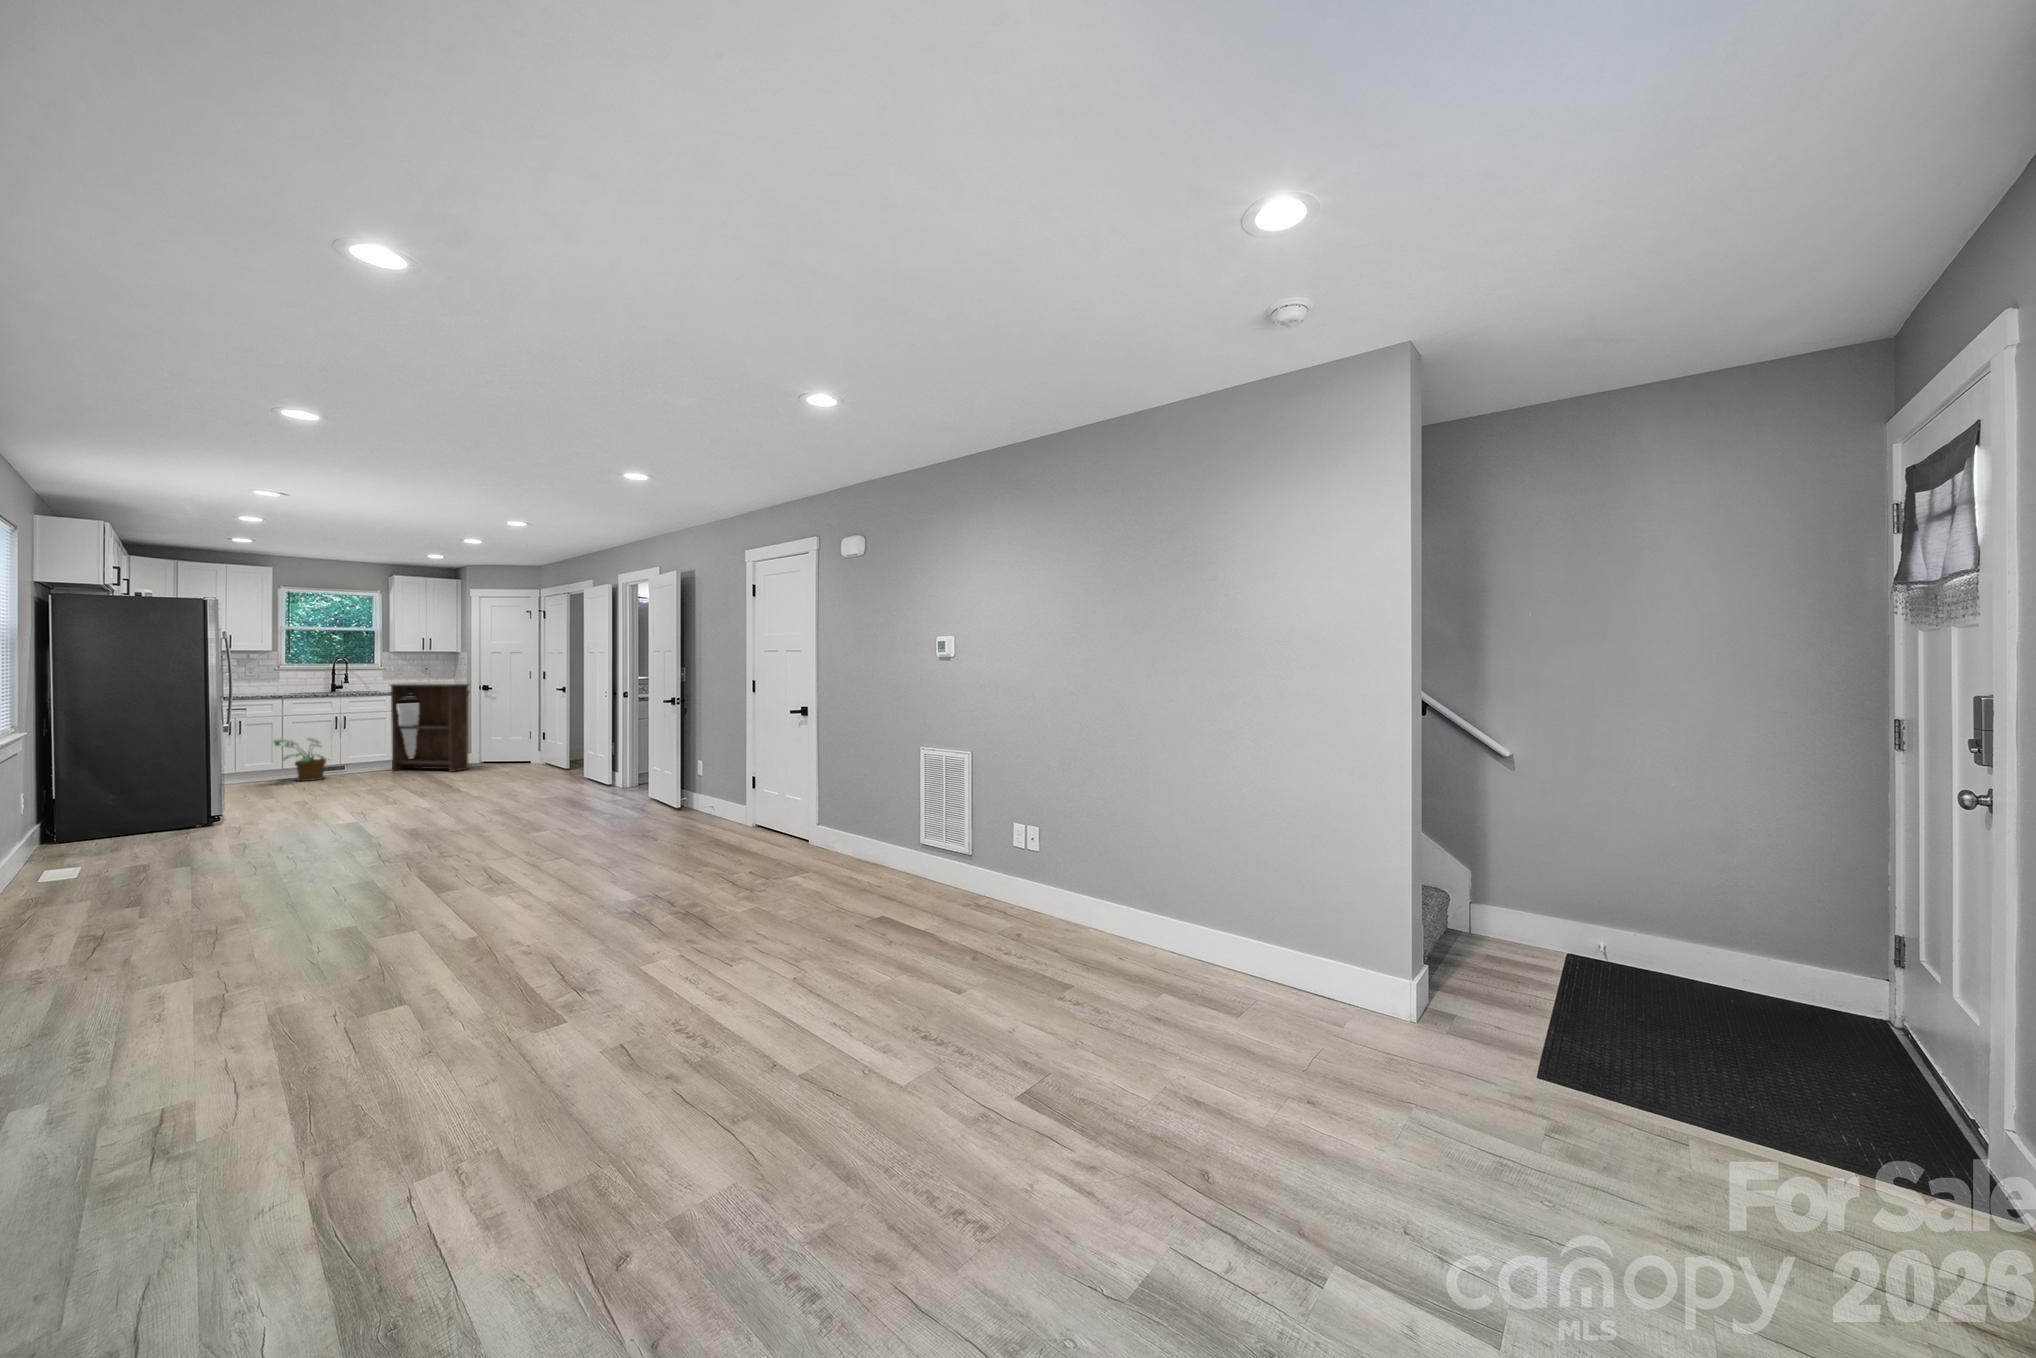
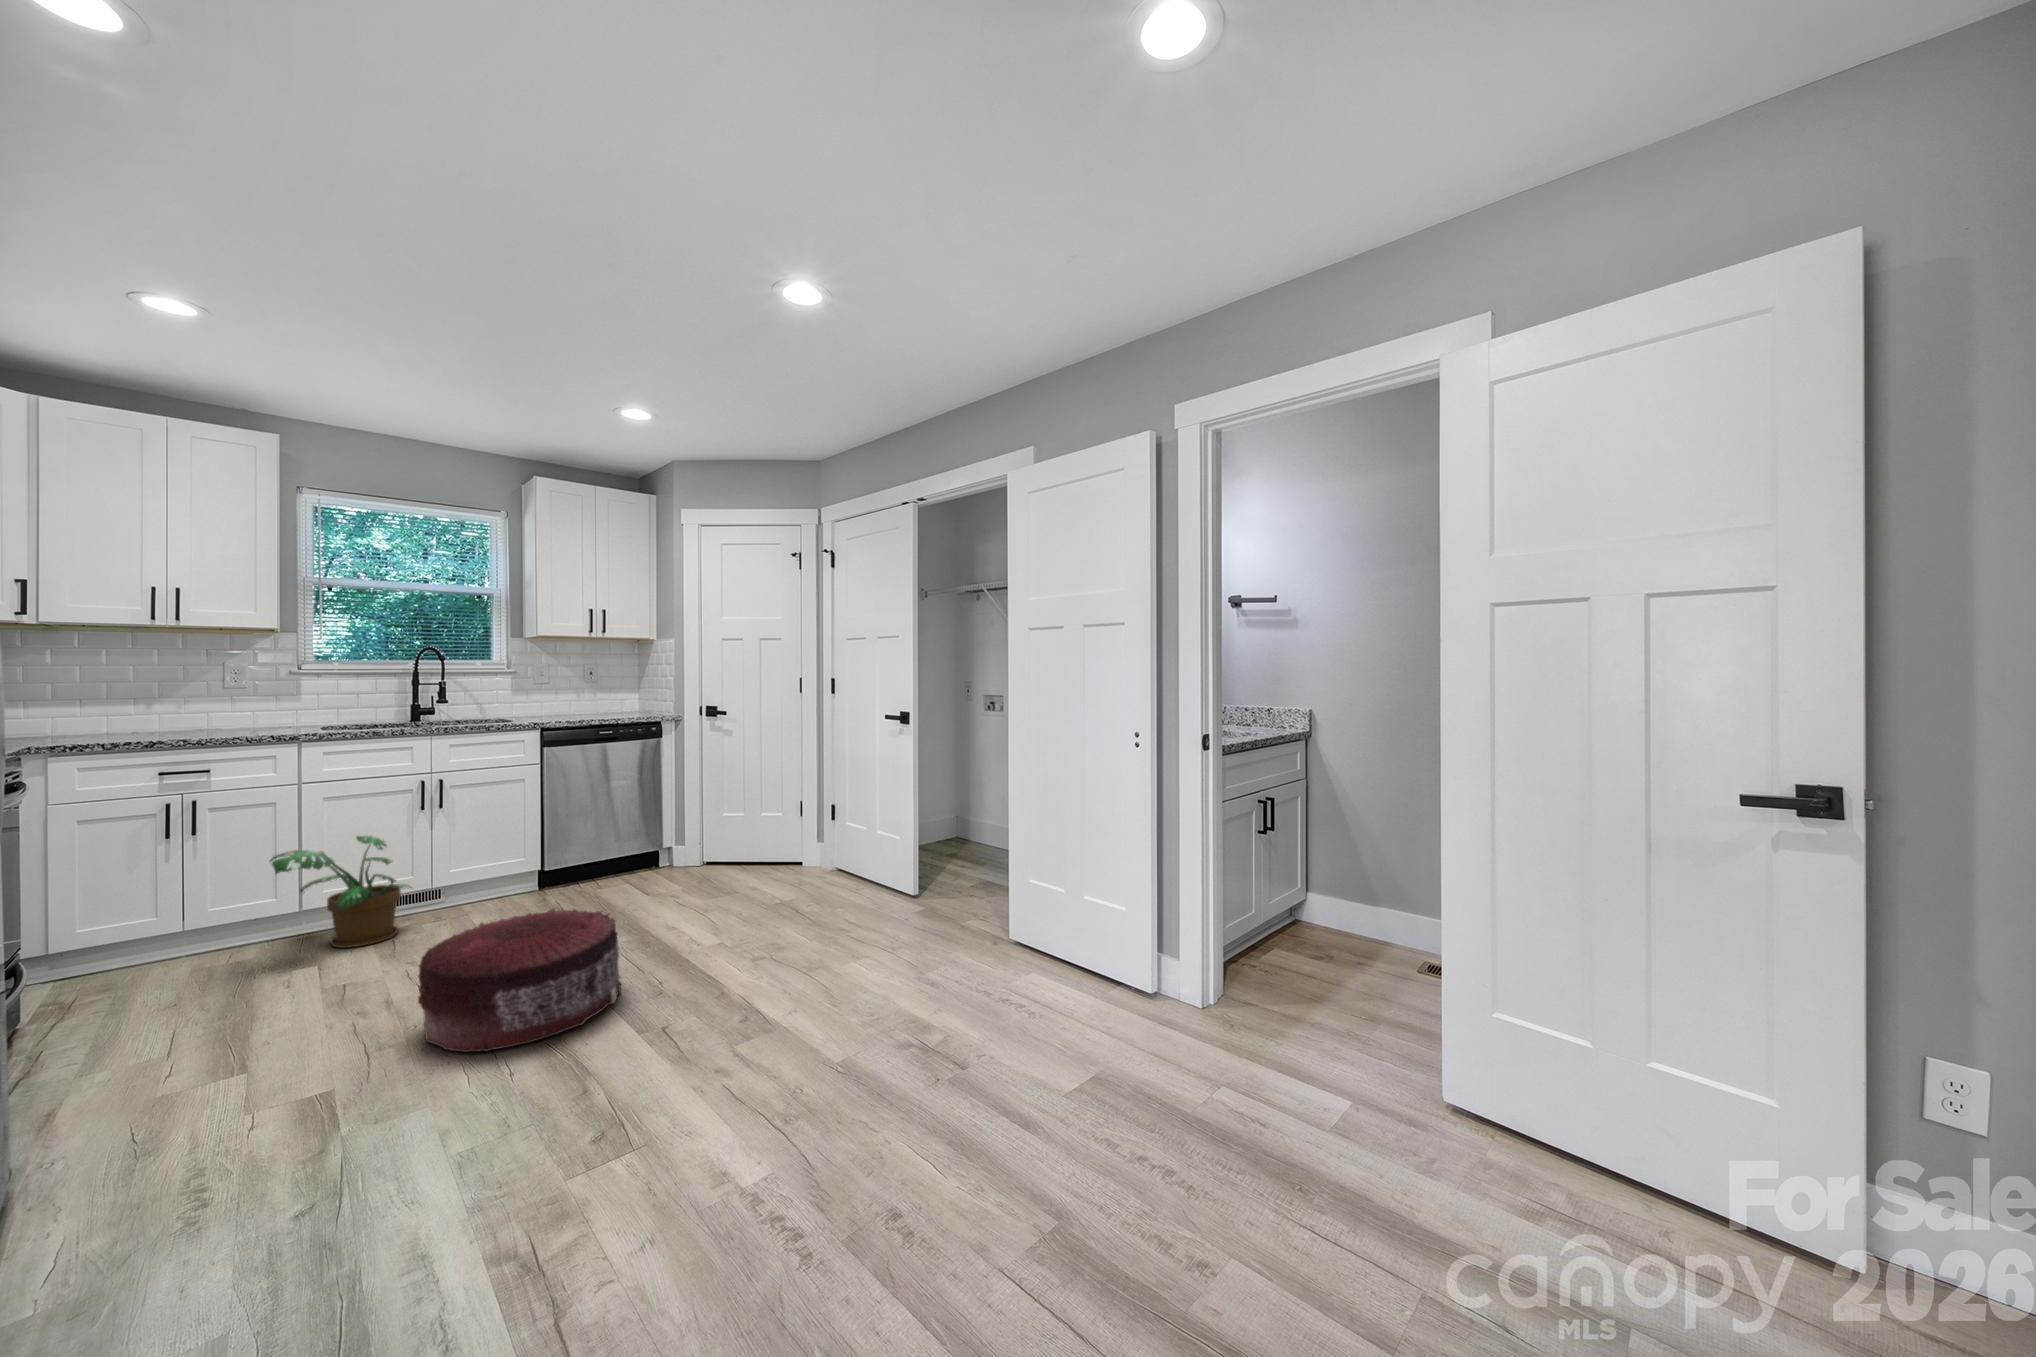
bookshelf: present [390,683,469,772] -> none [531,704,696,901]
pouf: none [331,758,412,795] -> present [418,909,621,1052]

